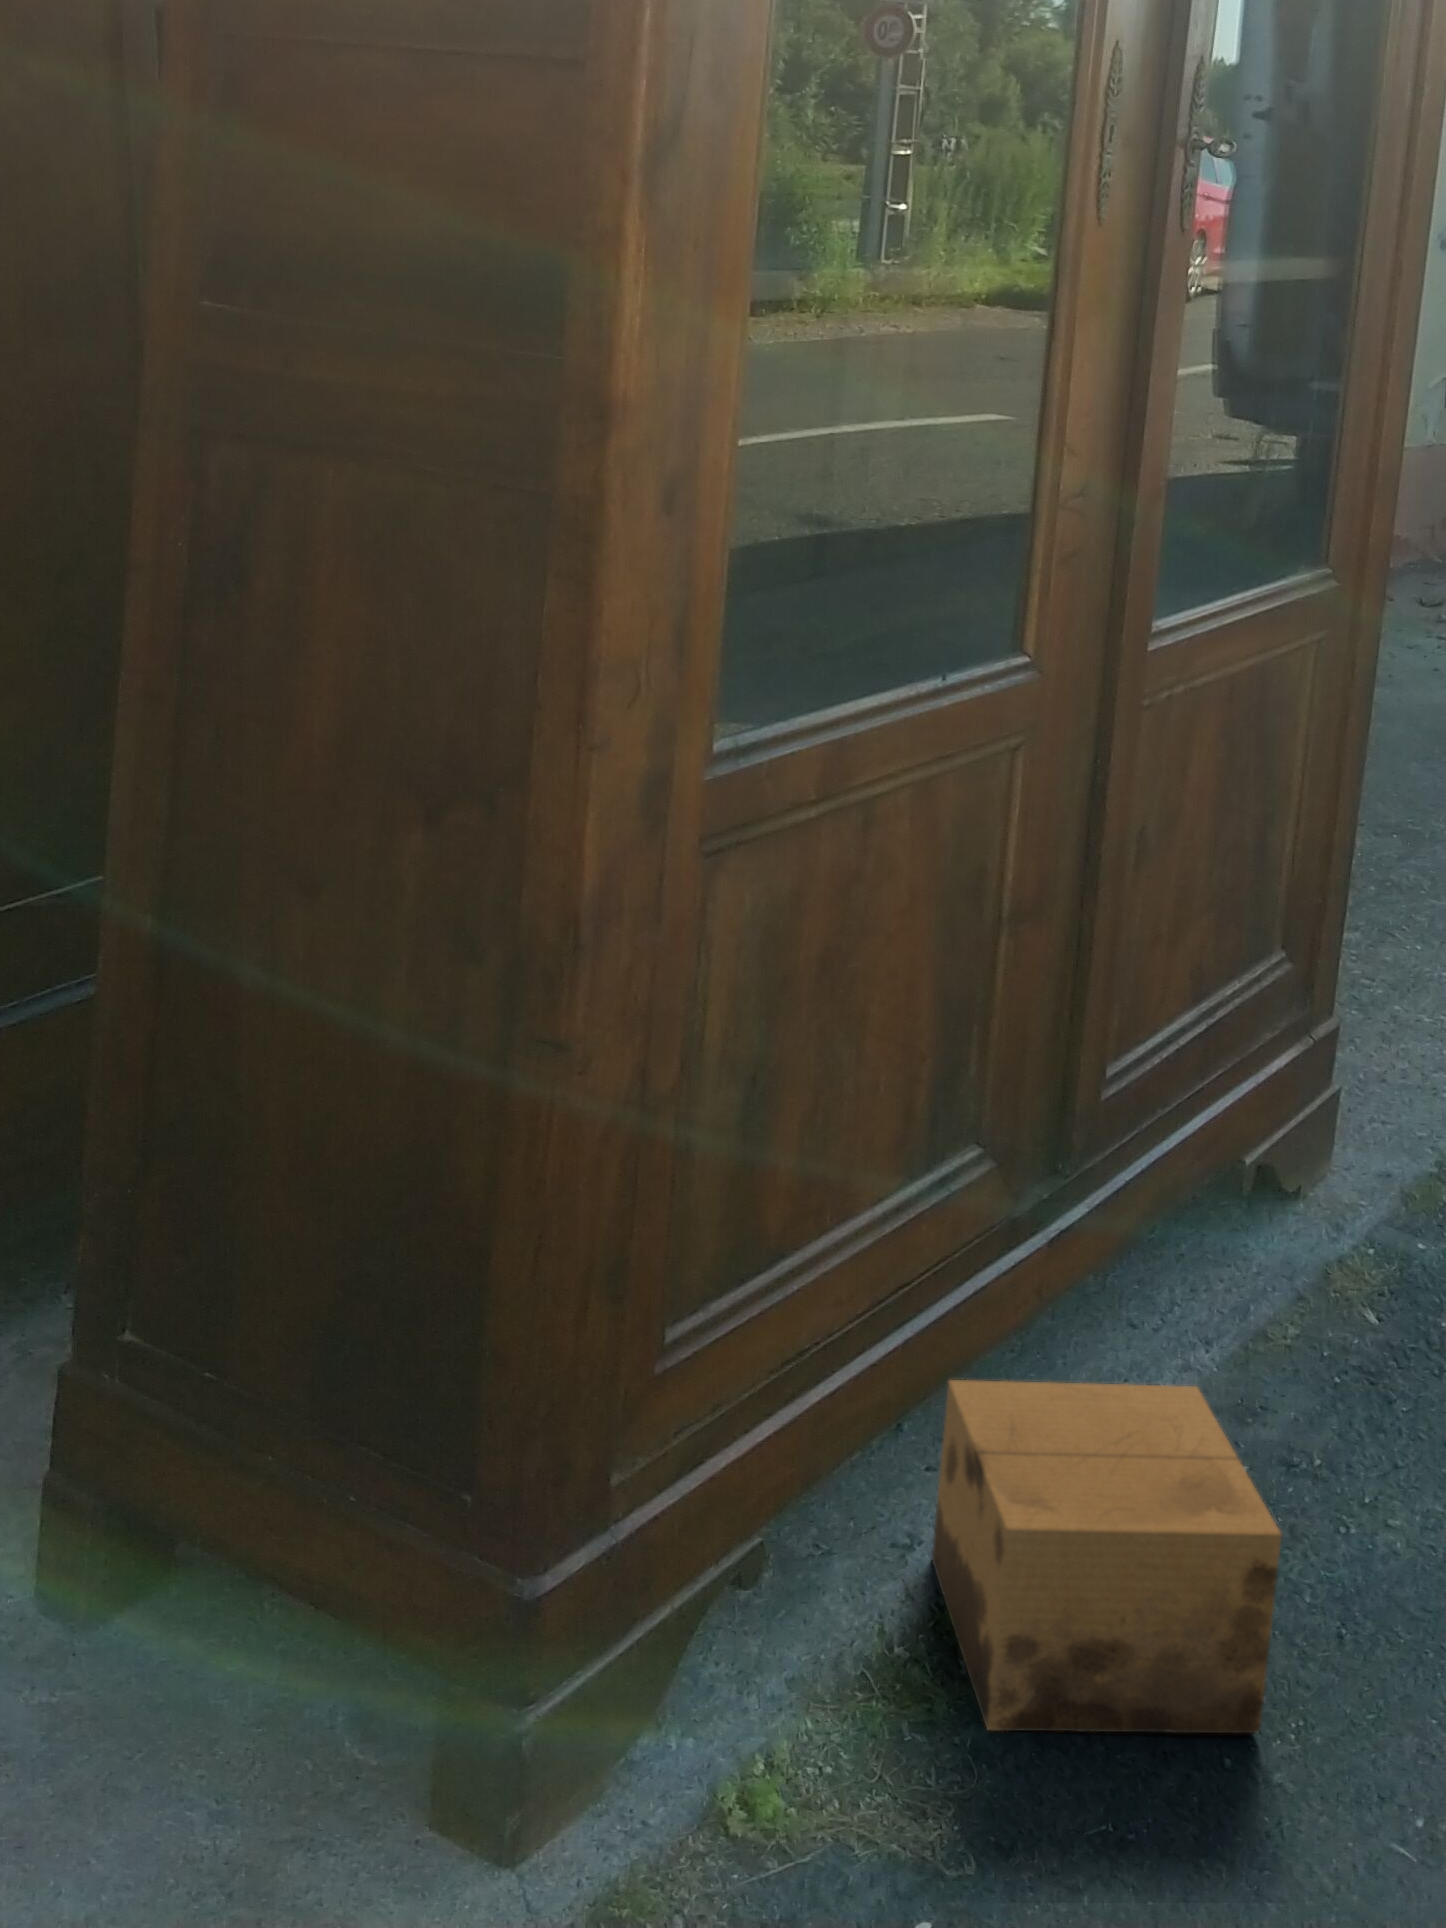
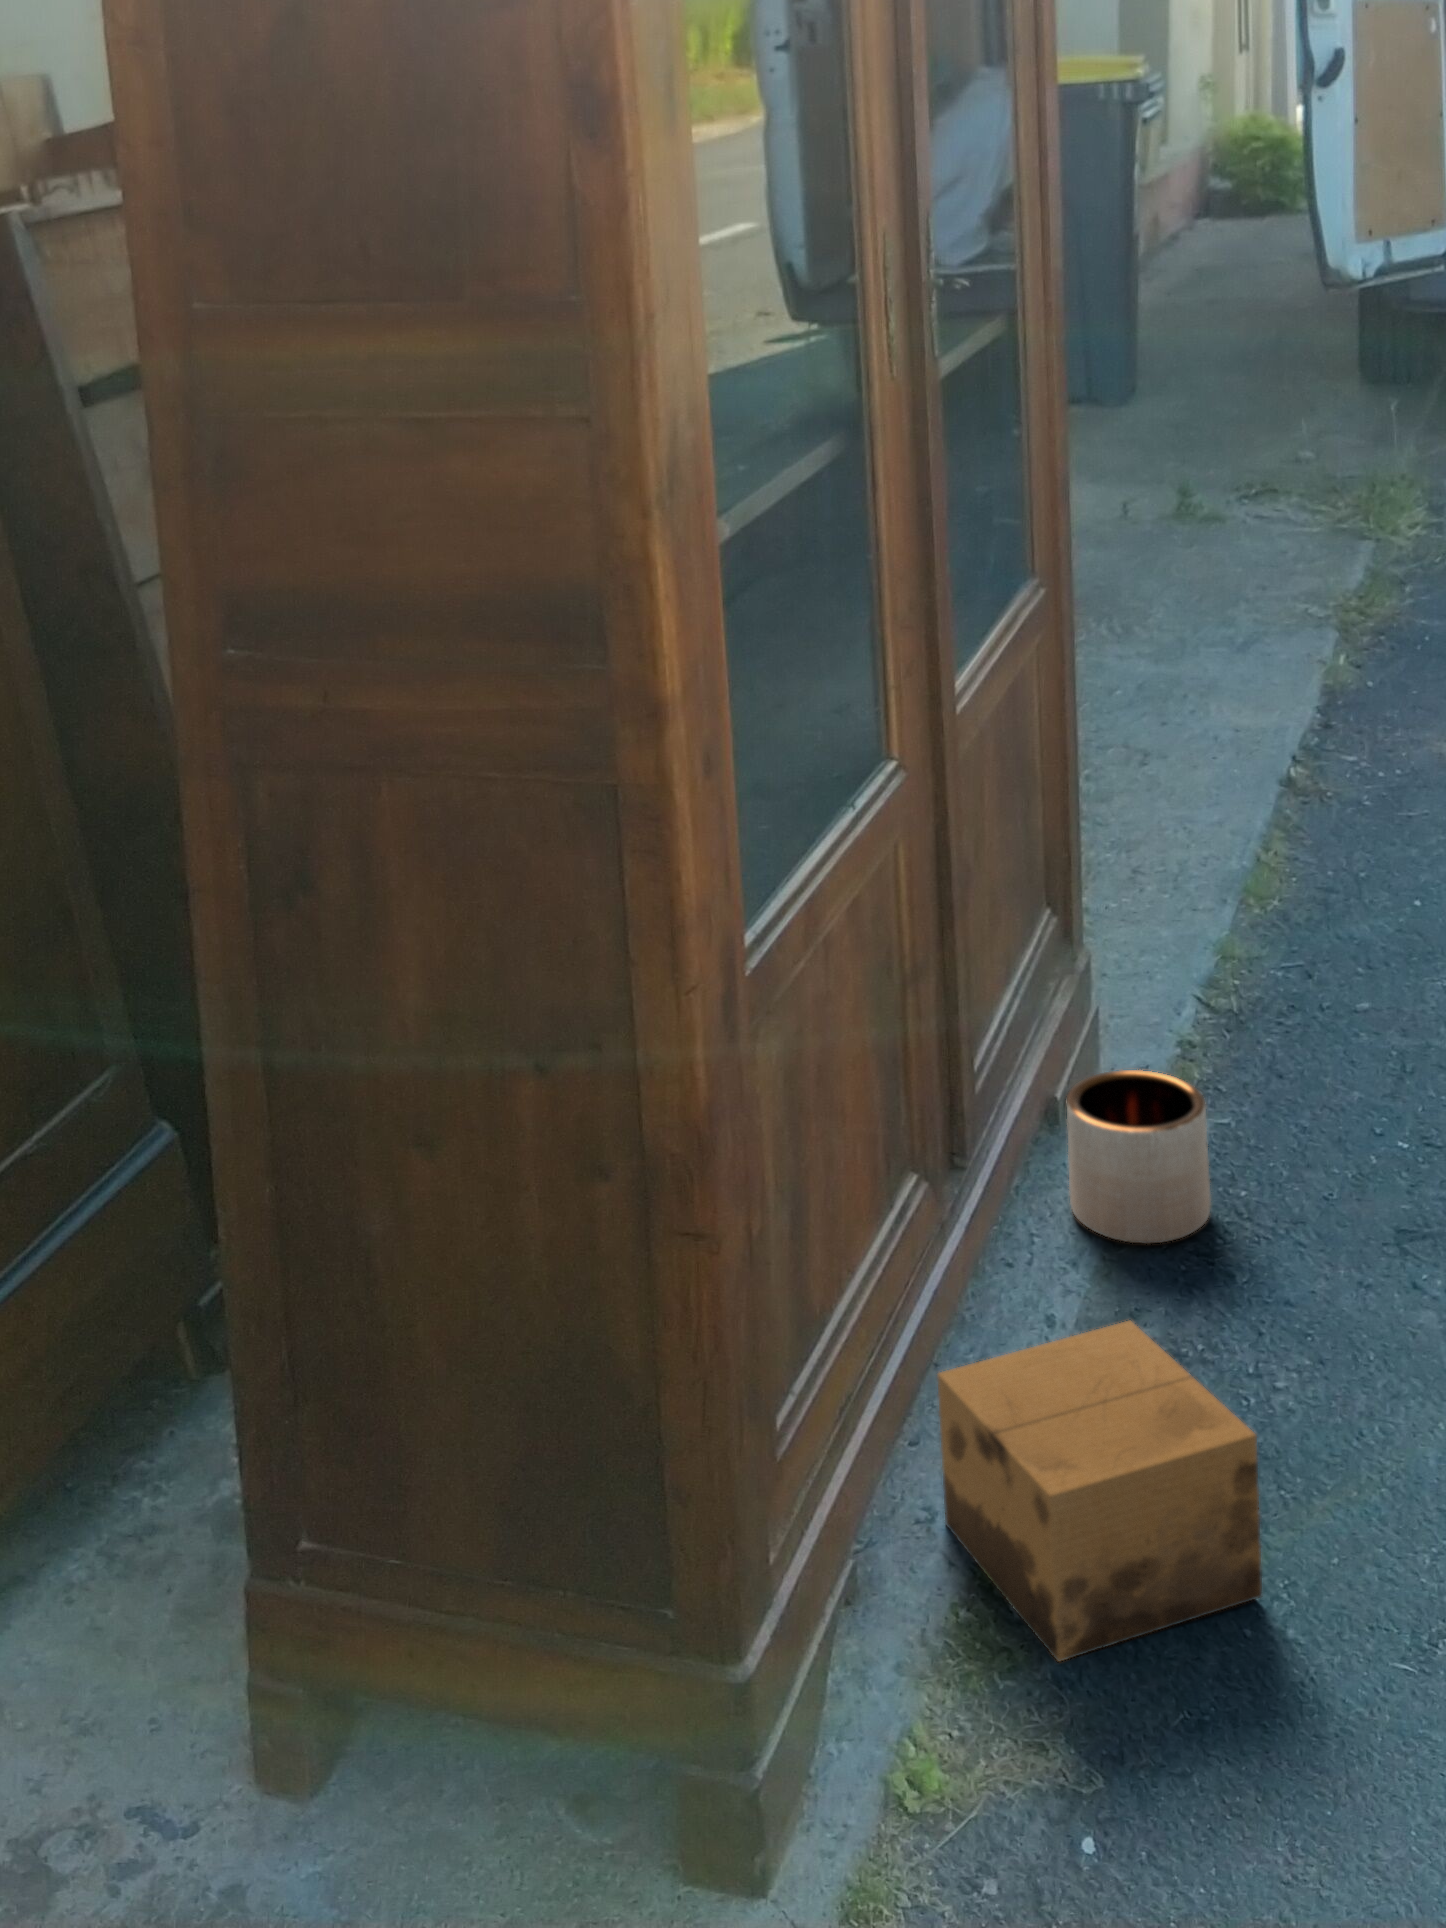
planter: none [1234,1152,1409,1354] -> present [1067,1070,1211,1243]

